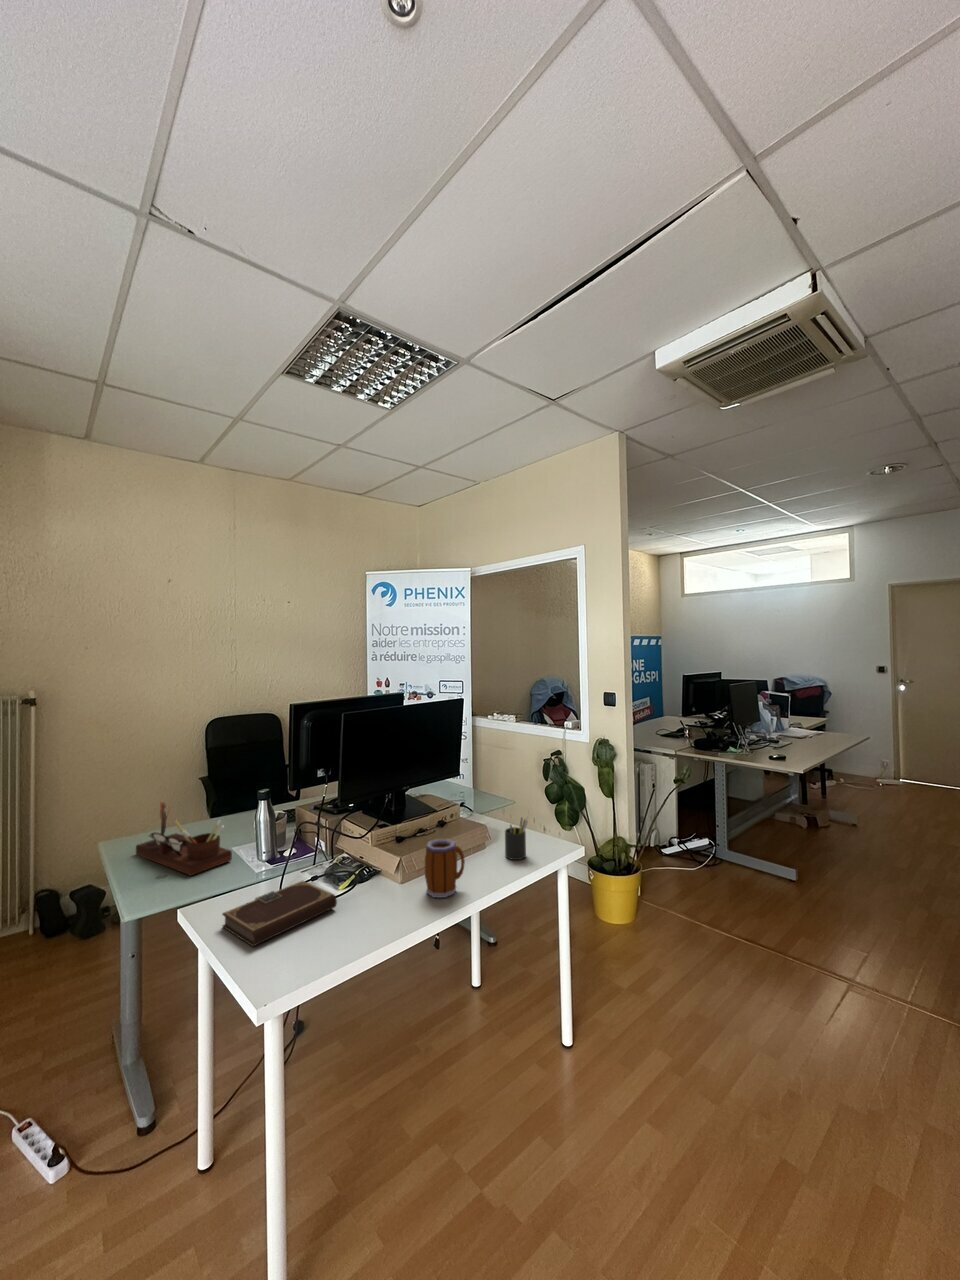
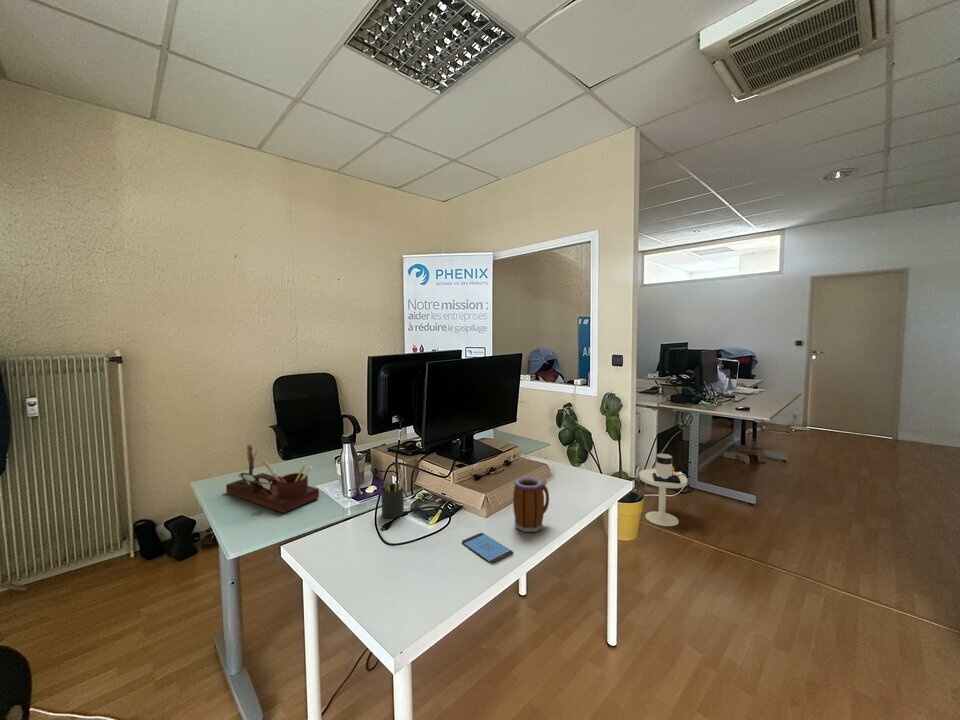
side table: none [641,814,699,908] -> present [639,453,688,526]
pen holder: present [505,818,528,860] -> present [381,474,405,518]
notebook: present [223,881,337,946] -> none [326,518,436,589]
smartphone: none [365,898,412,927] -> present [462,533,513,564]

